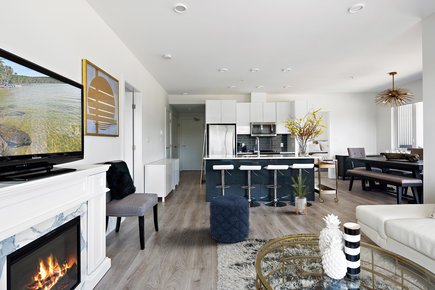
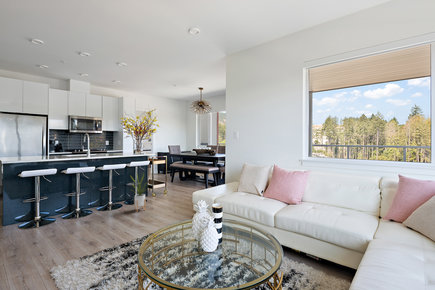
pouf: present [209,195,250,243] -> none [32,205,94,271]

